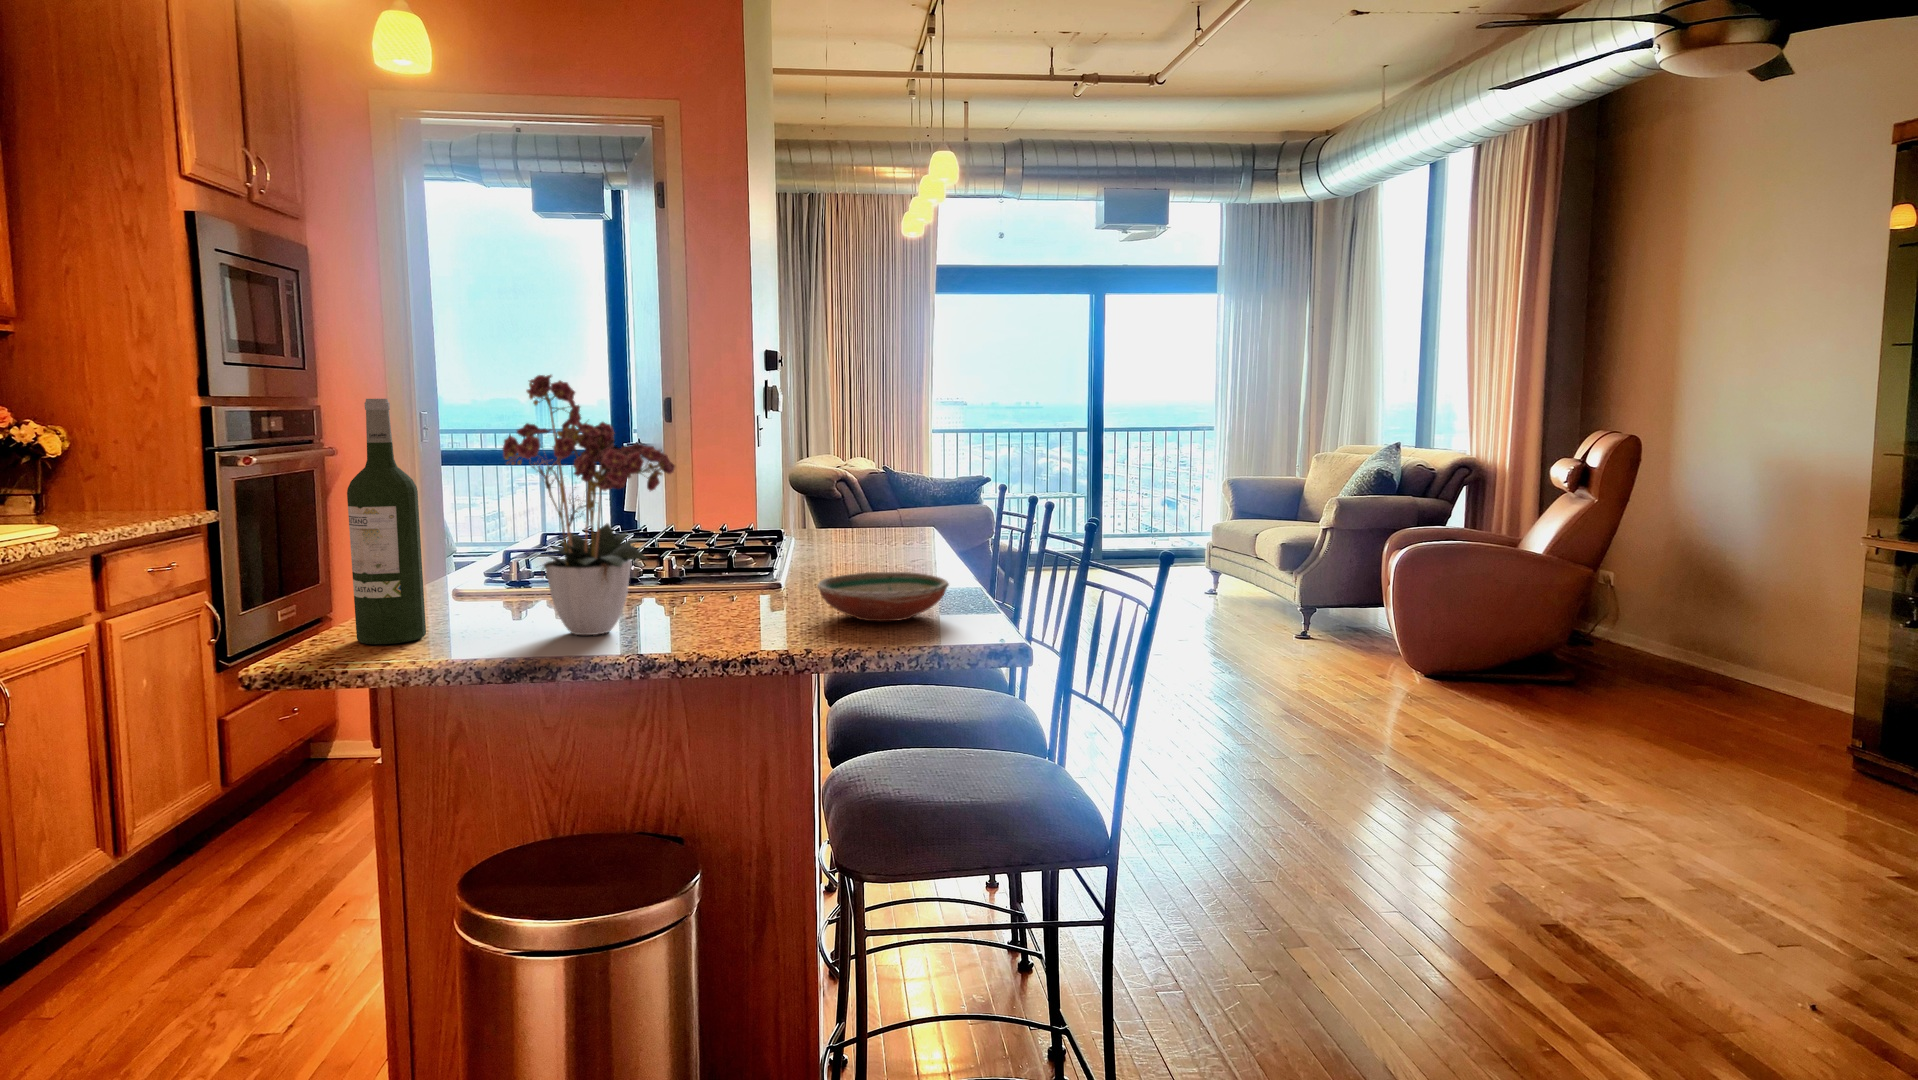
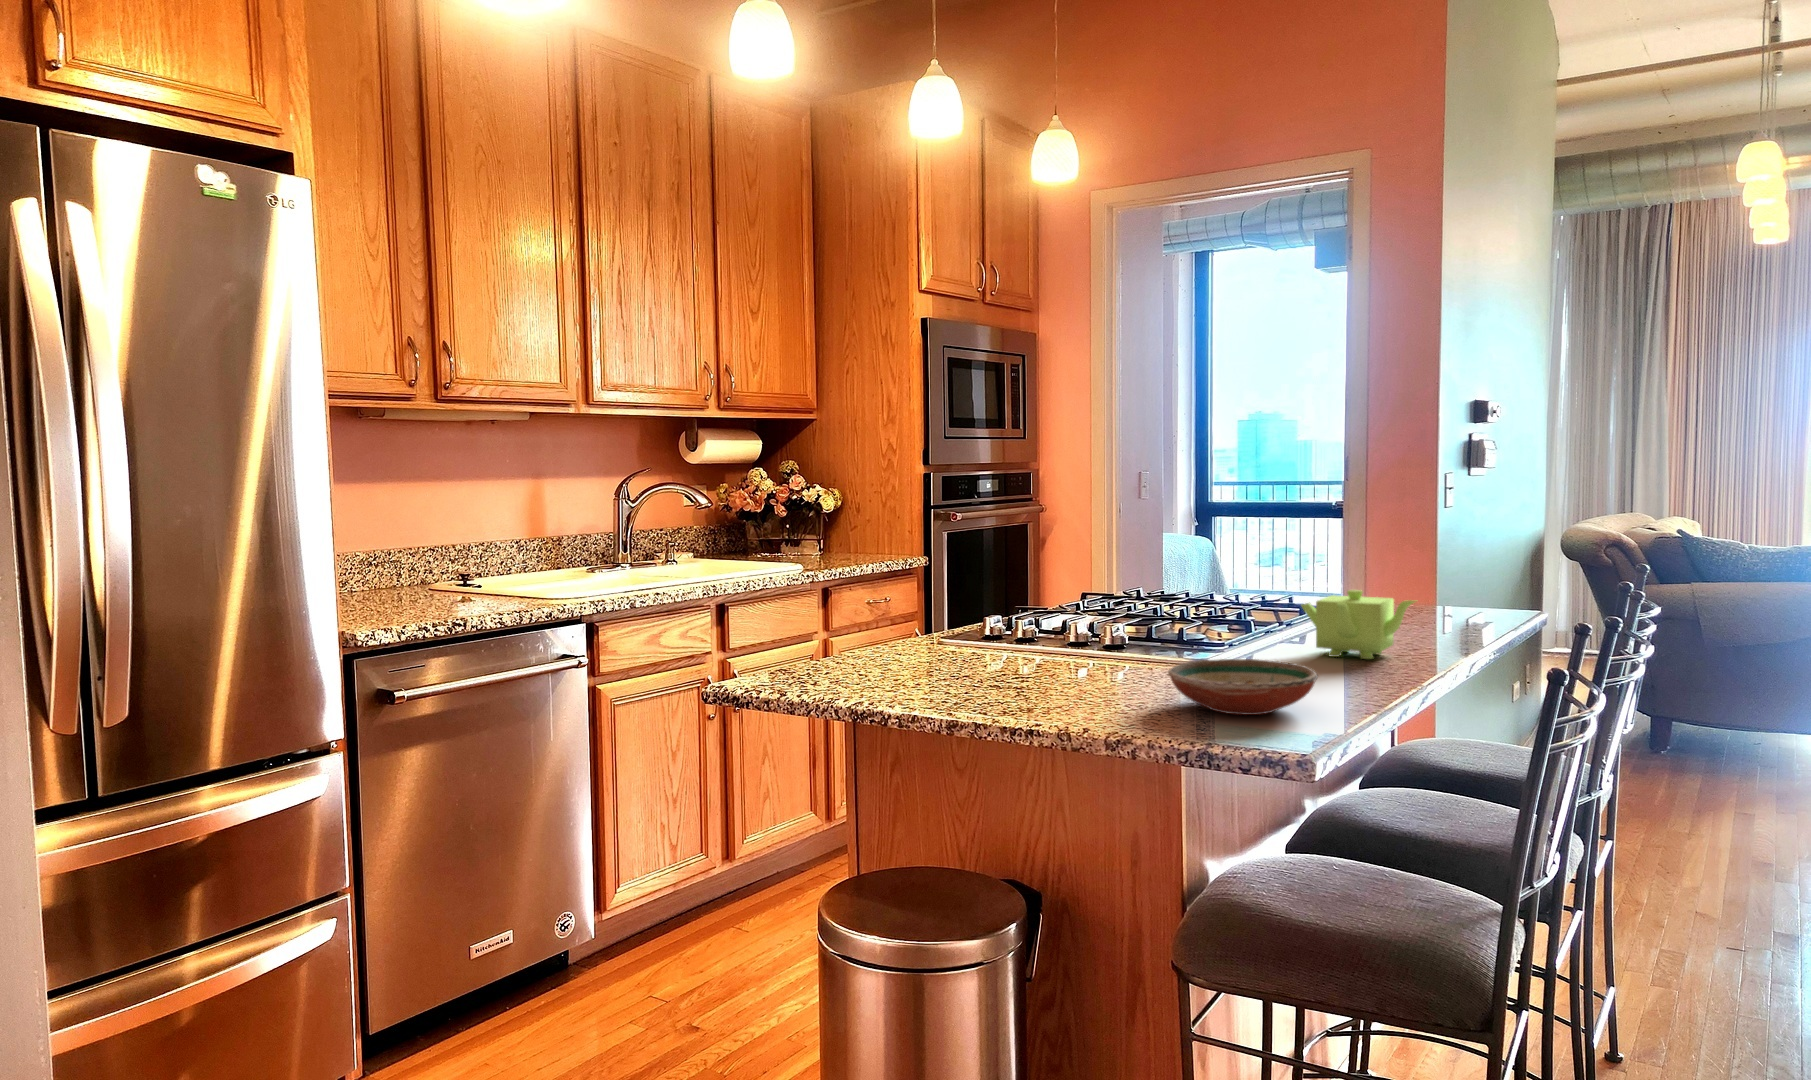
flower arrangement: present [503,375,675,635] -> none [889,444,1037,690]
wine bottle: present [347,399,426,644] -> none [794,478,848,677]
teapot: none [823,510,922,569] -> present [1301,590,1415,659]

